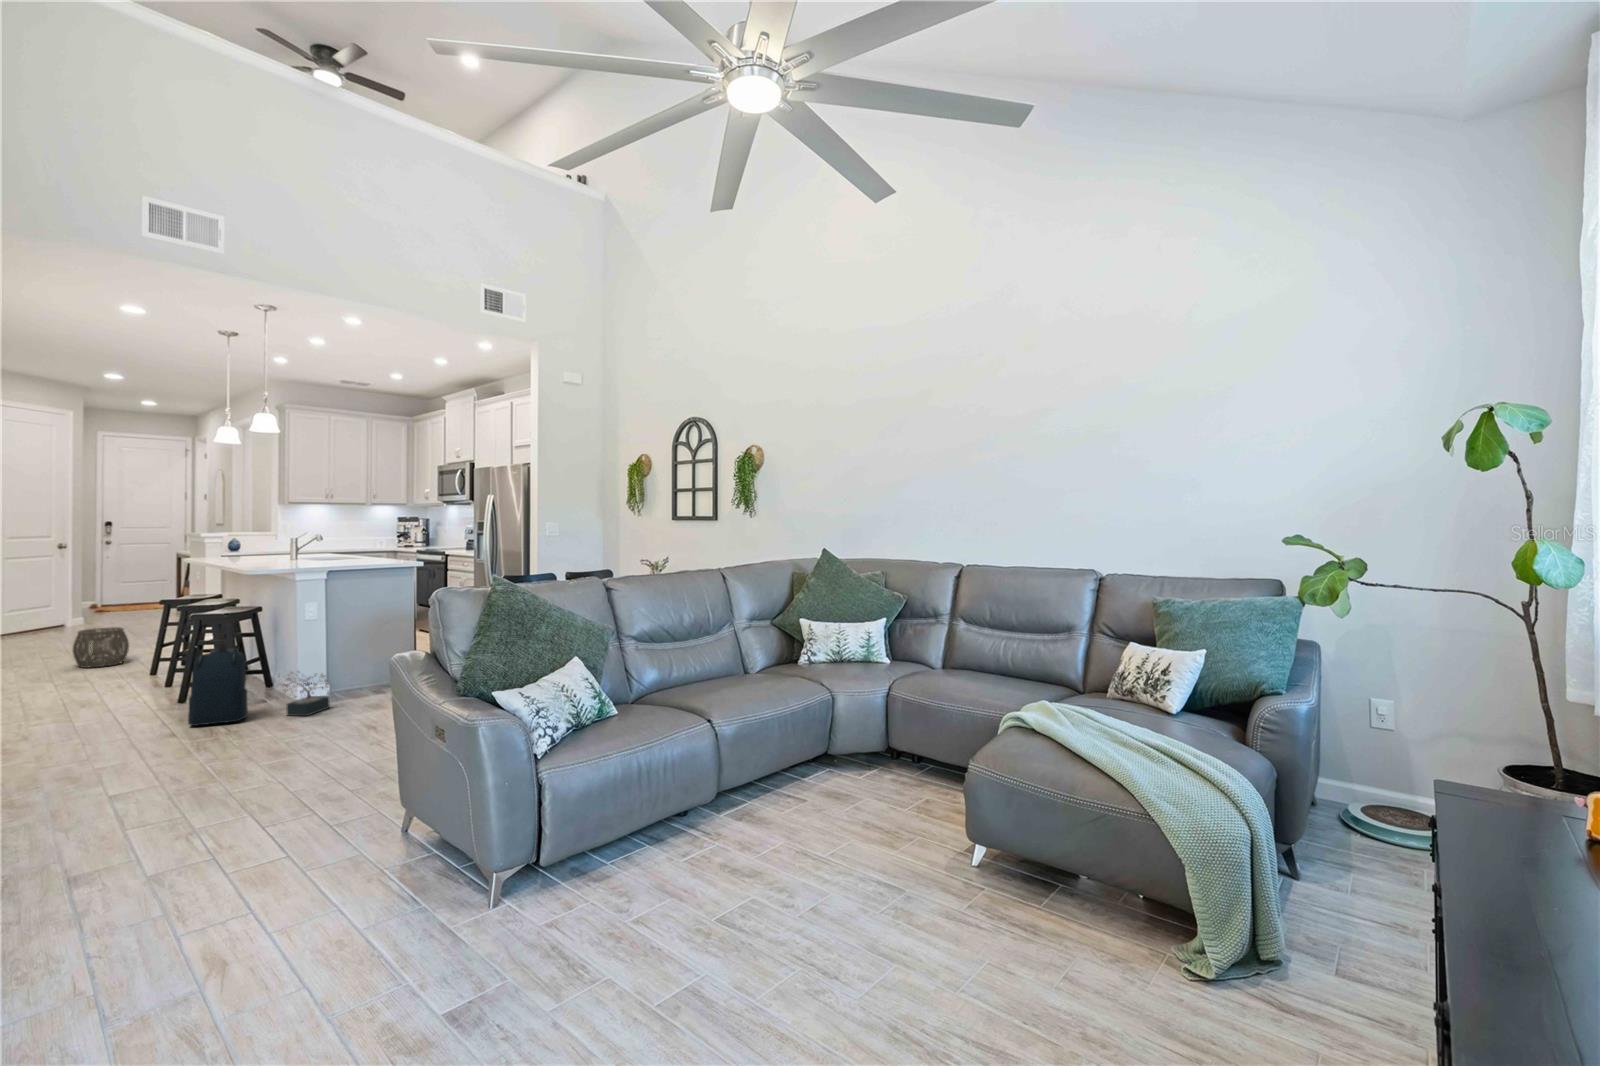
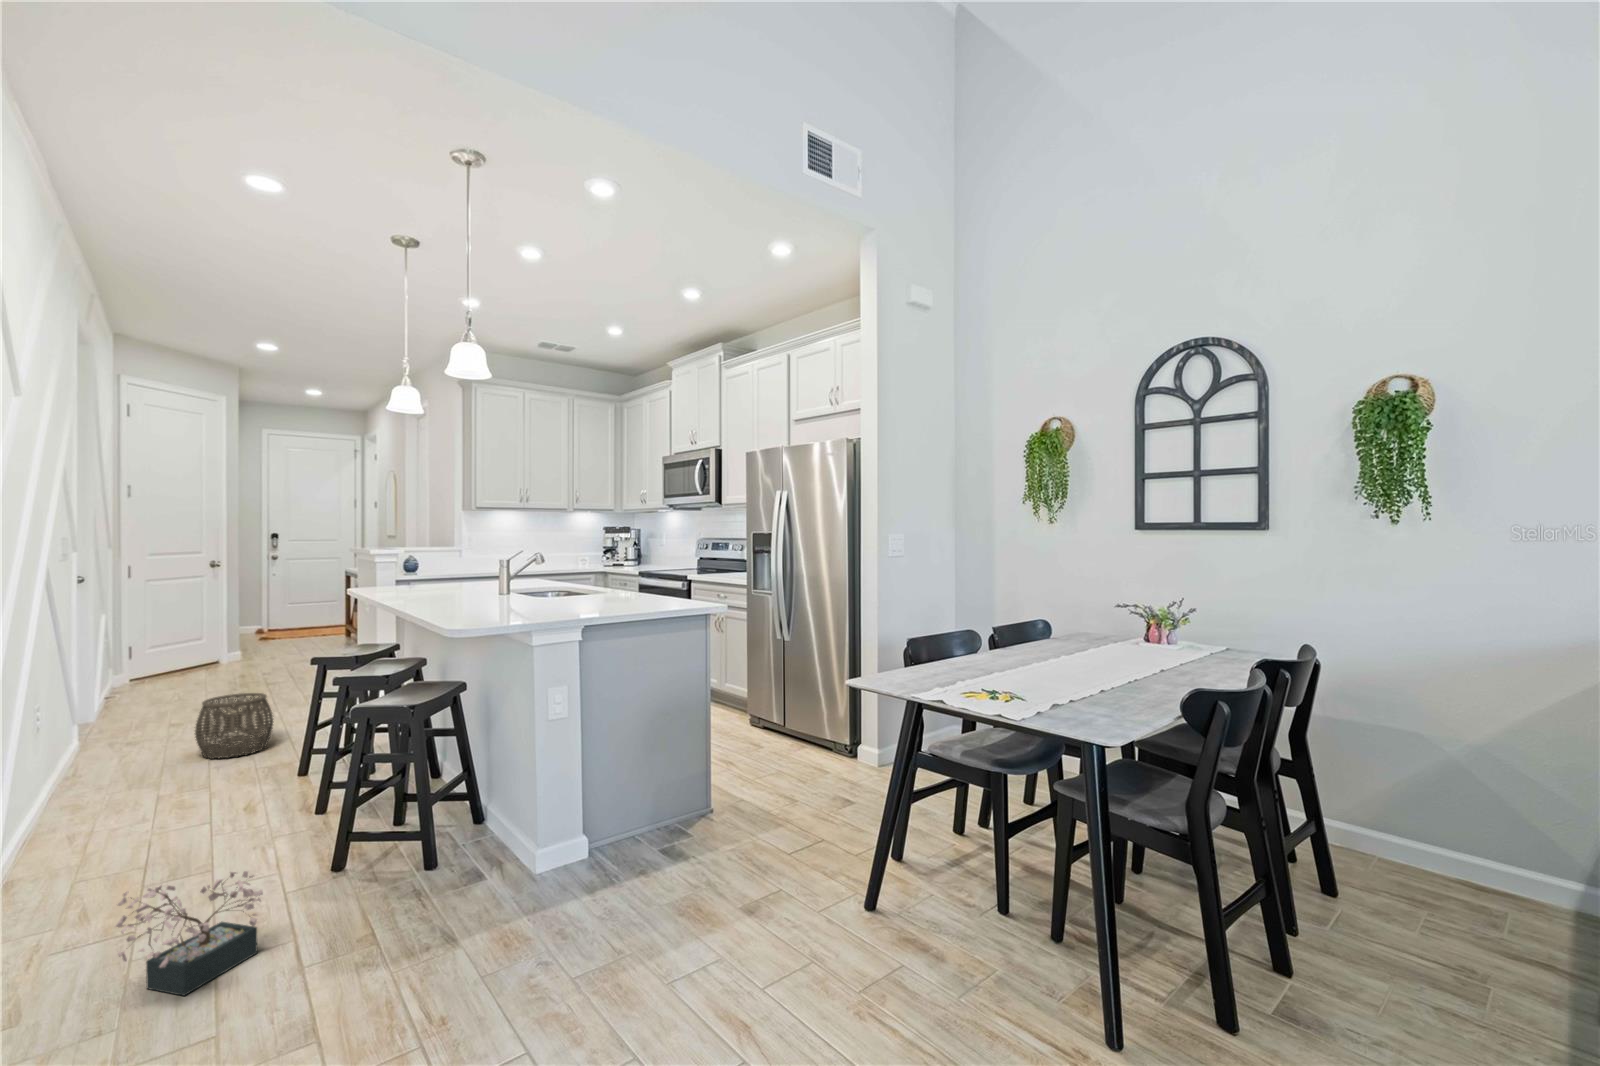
backpack: present [188,648,248,726] -> none [343,804,460,998]
decorative plant: present [276,671,330,716] -> present [115,871,263,996]

